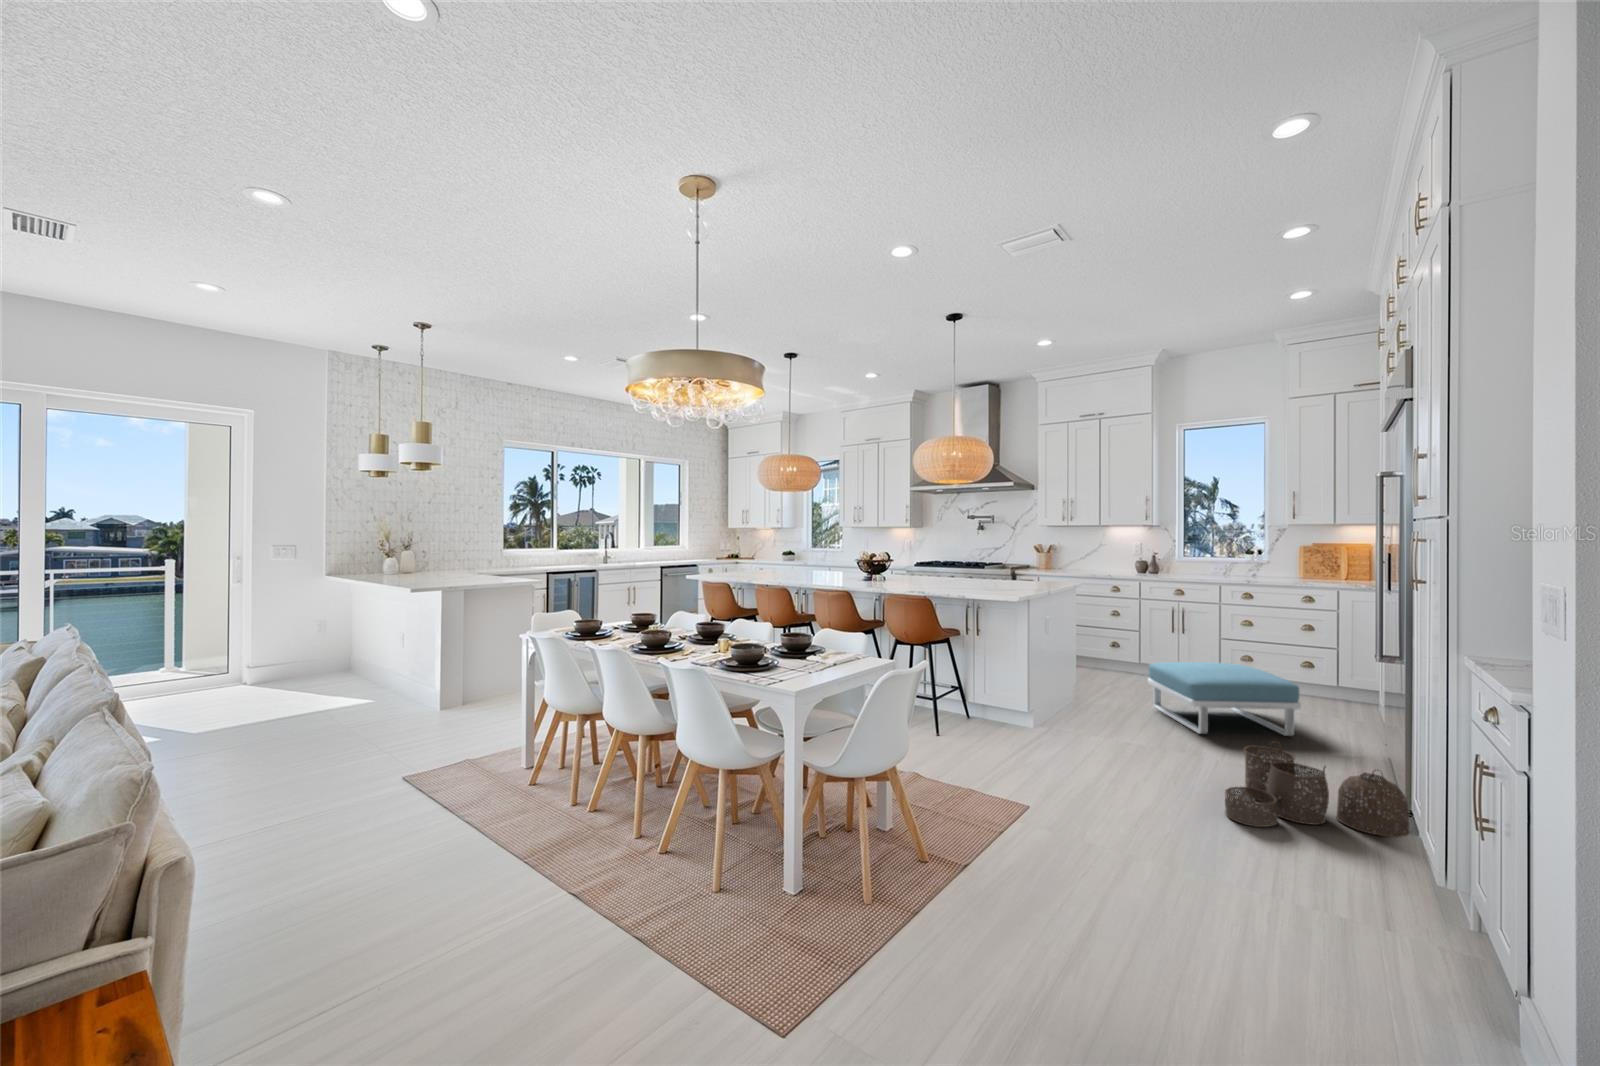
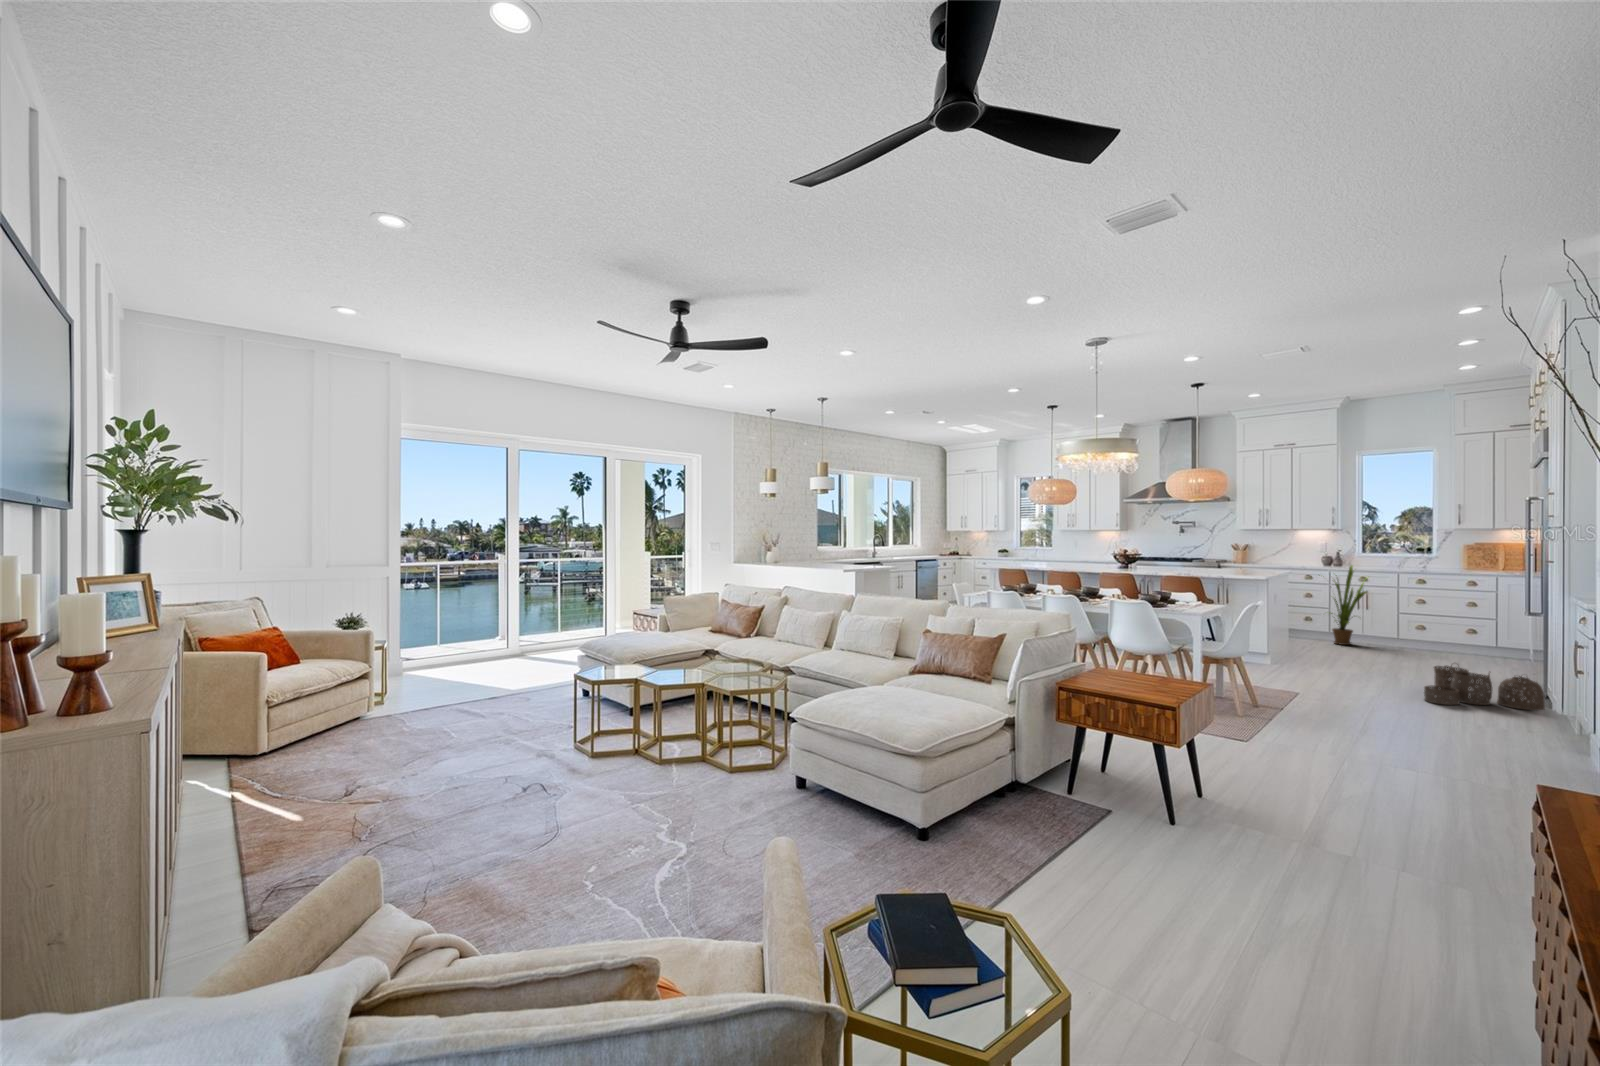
house plant: none [1122,573,1188,683] -> present [1331,566,1367,645]
footstool: present [1148,662,1301,736] -> none [1347,625,1468,672]

